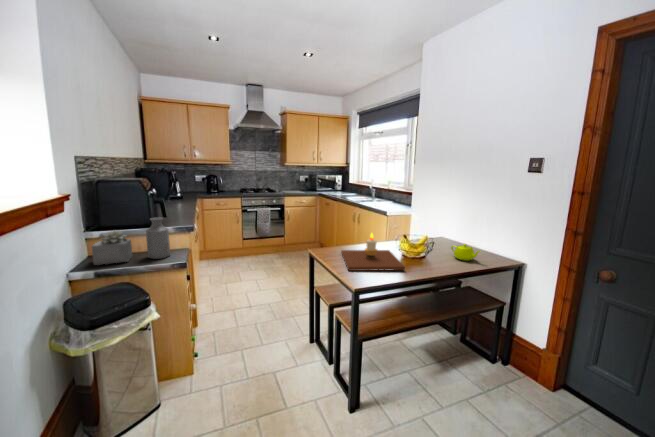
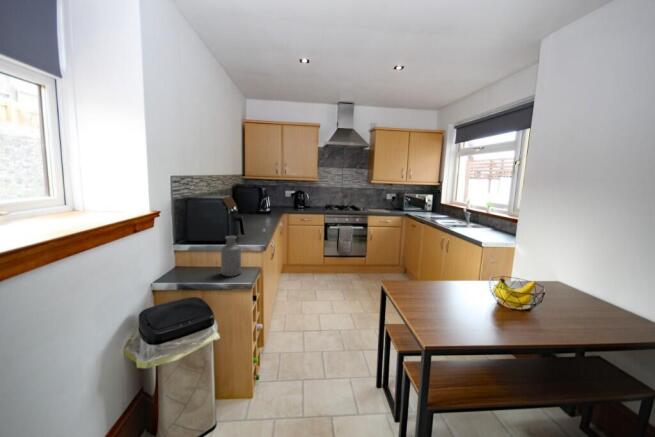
succulent plant: present [92,231,132,265] -> none [175,245,210,277]
candle: present [341,233,405,271] -> none [417,273,499,329]
teapot: present [451,244,480,261] -> none [572,300,624,325]

